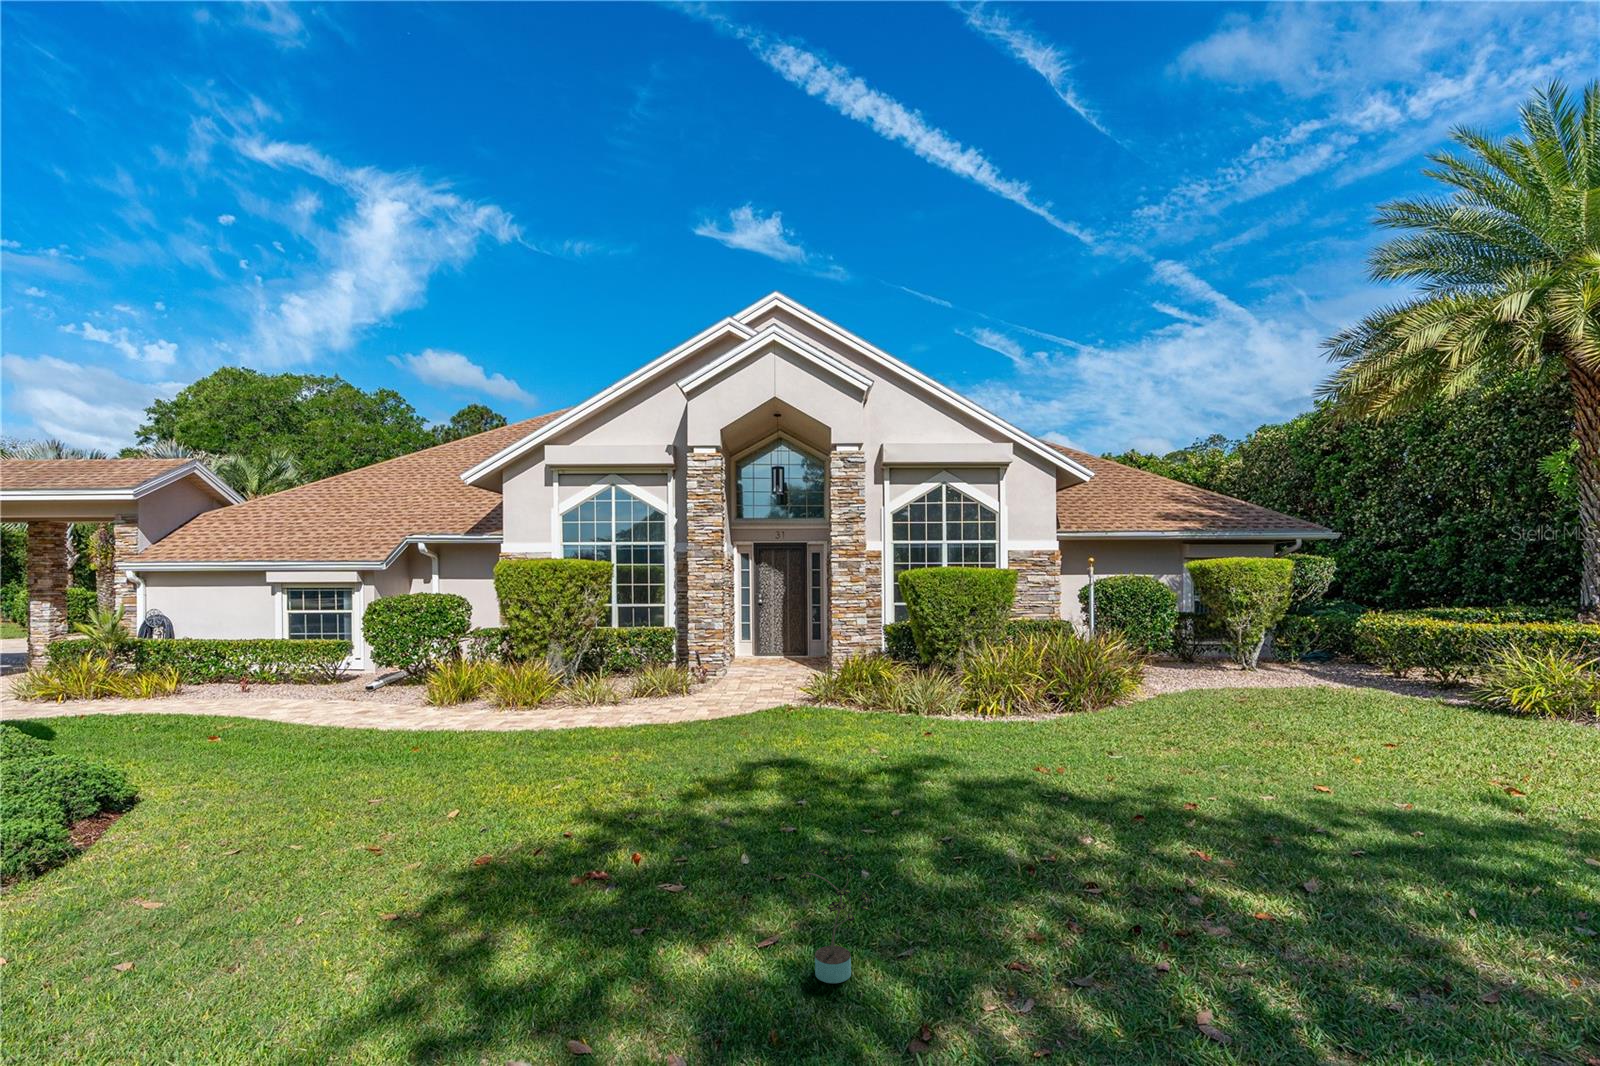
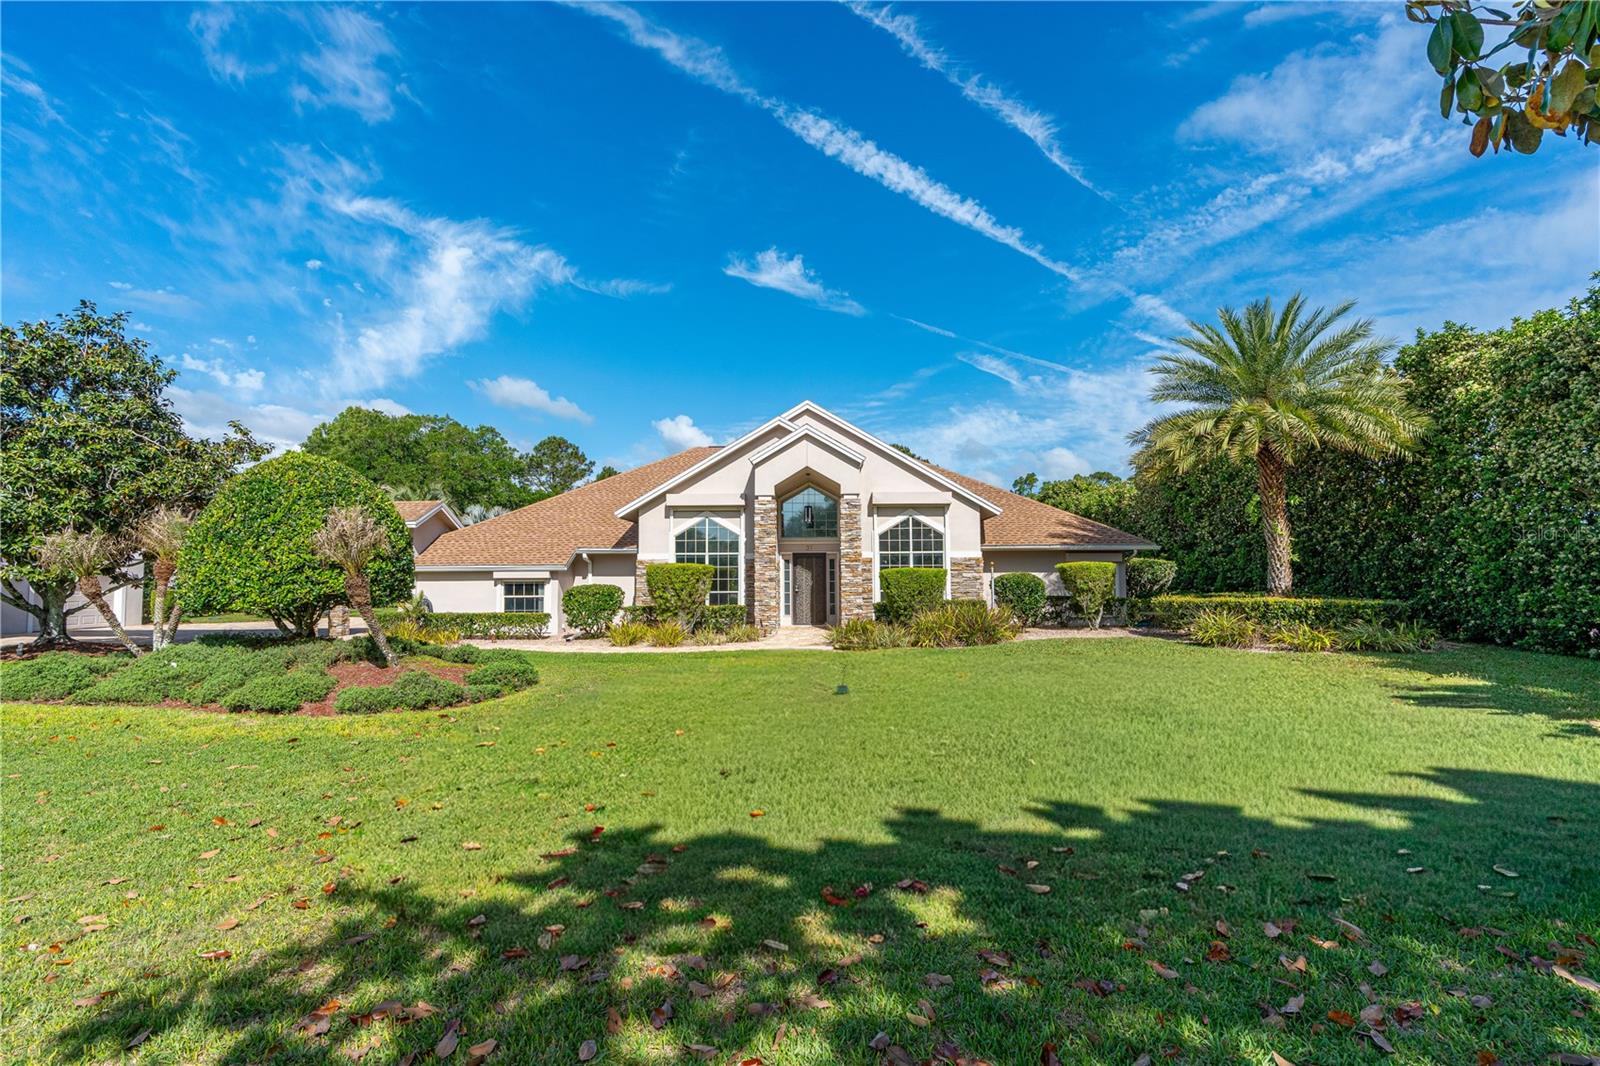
round table: none [1334,643,1401,686] -> present [1143,612,1172,631]

